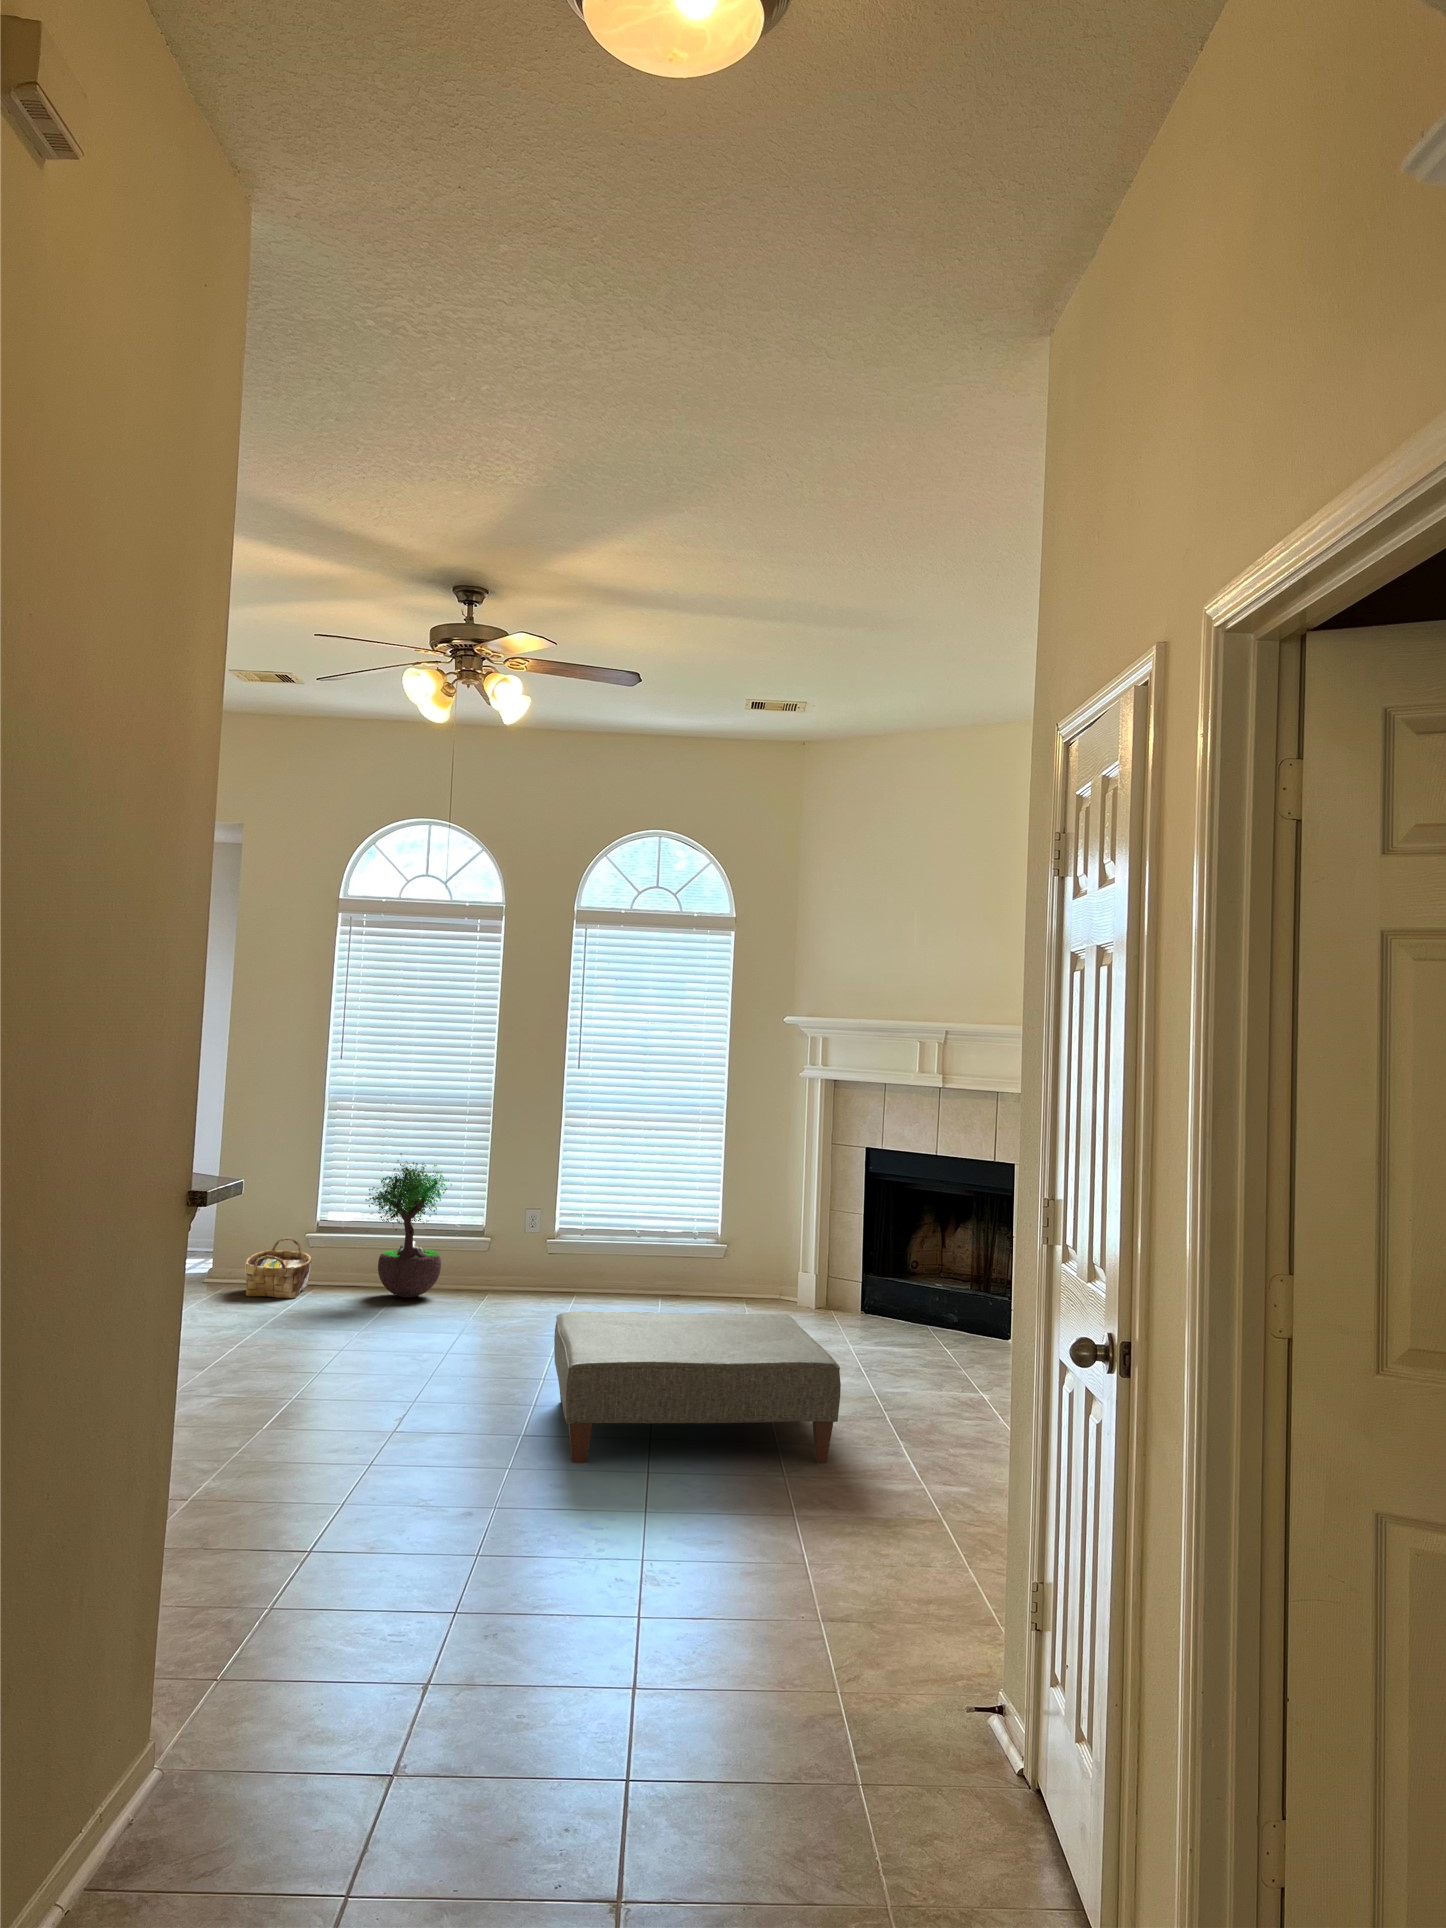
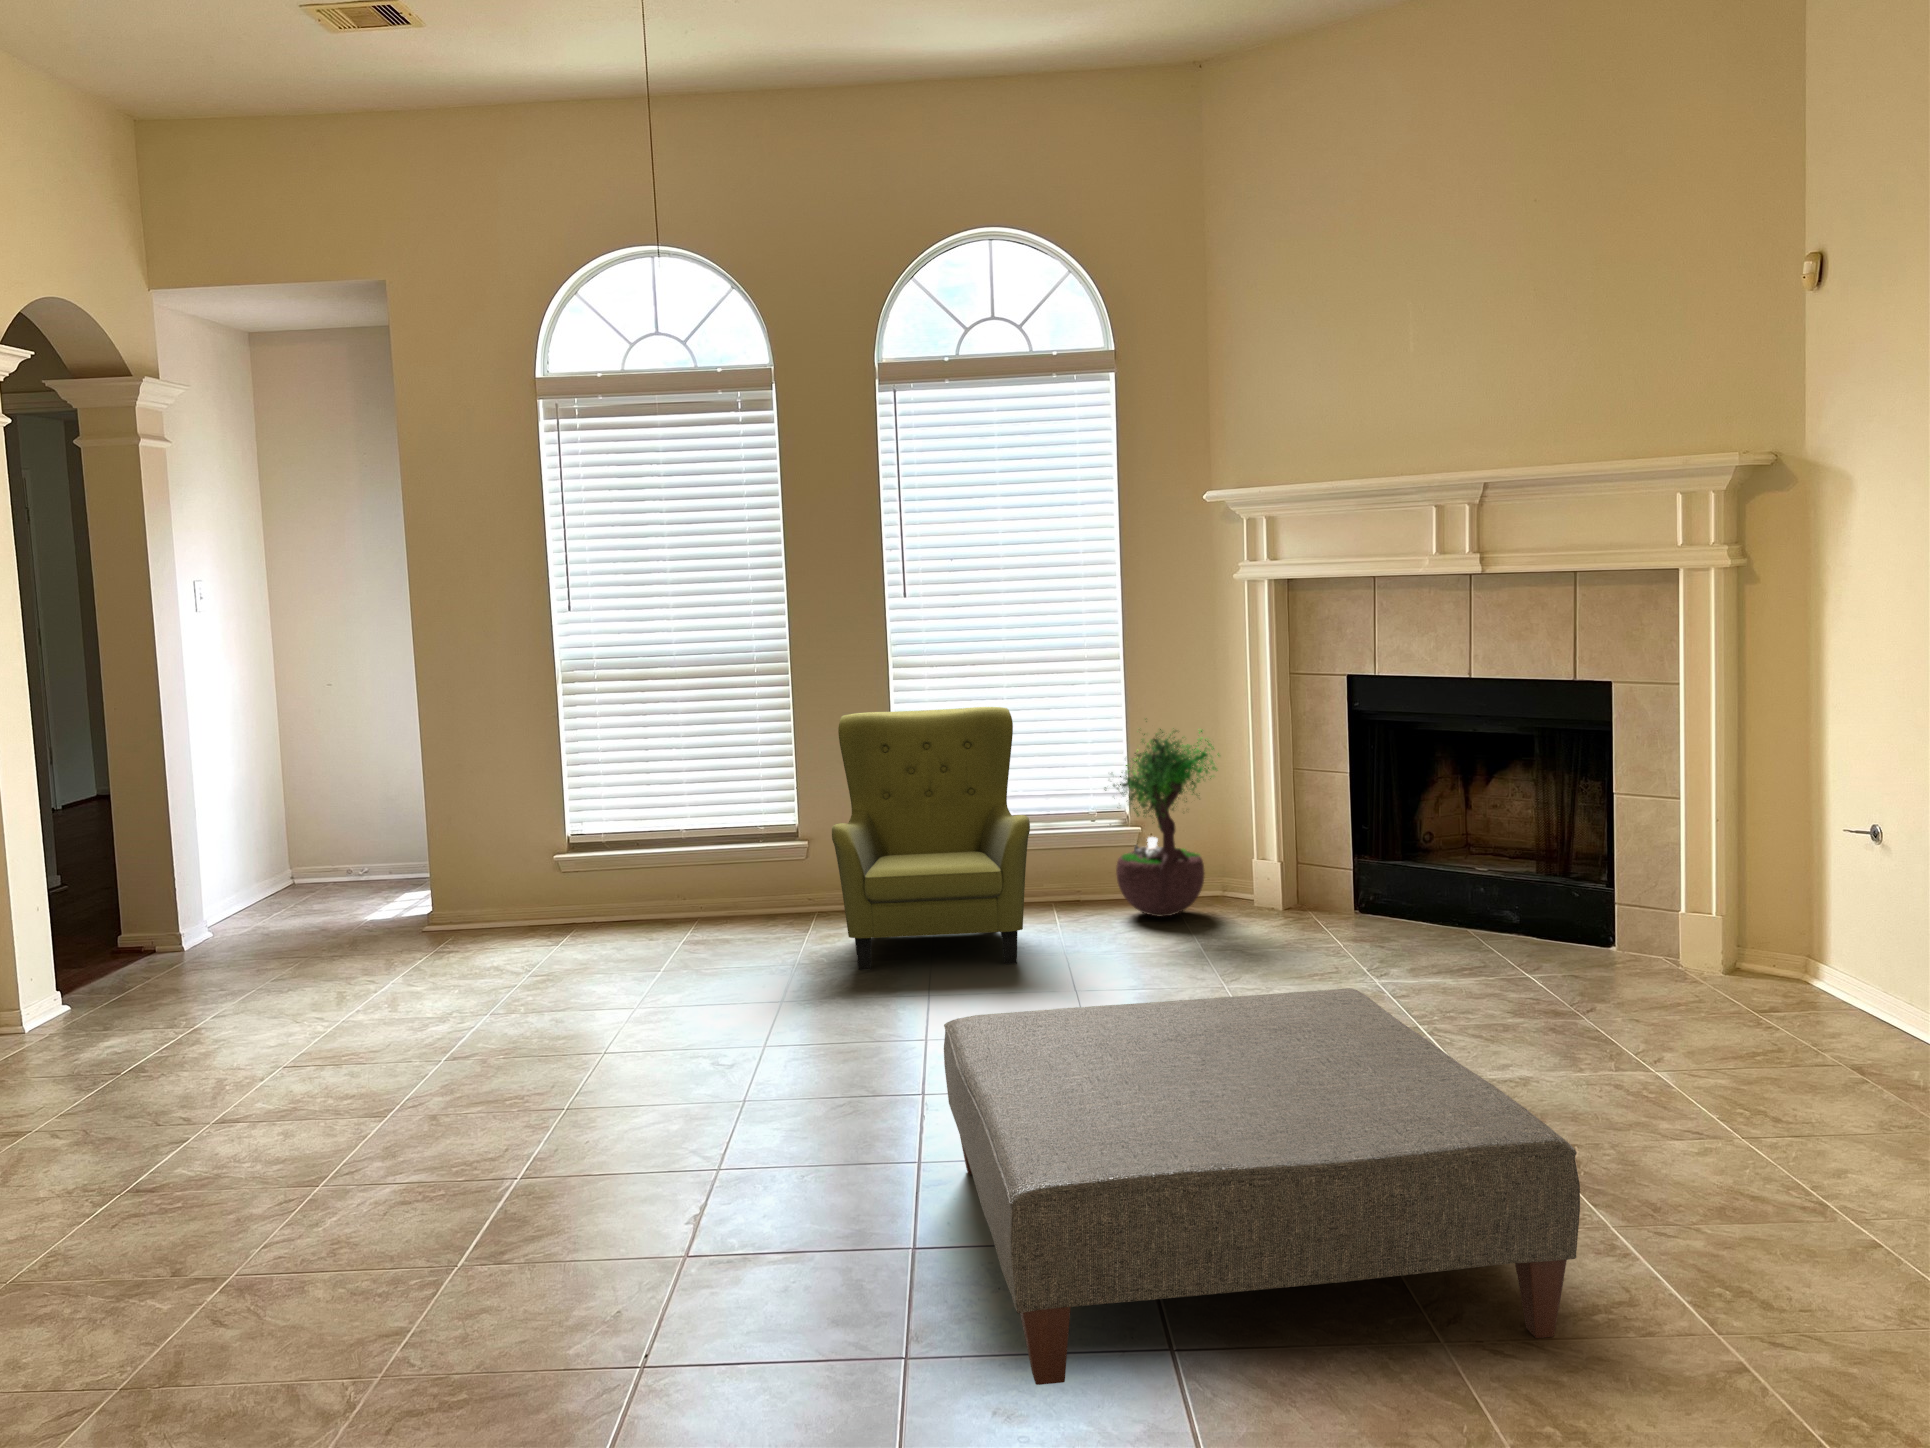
armchair: none [508,1147,641,1323] -> present [832,707,1030,970]
potted tree: present [366,1153,452,1297] -> present [1104,719,1219,917]
woven basket: present [245,1238,312,1298] -> none [468,867,561,956]

